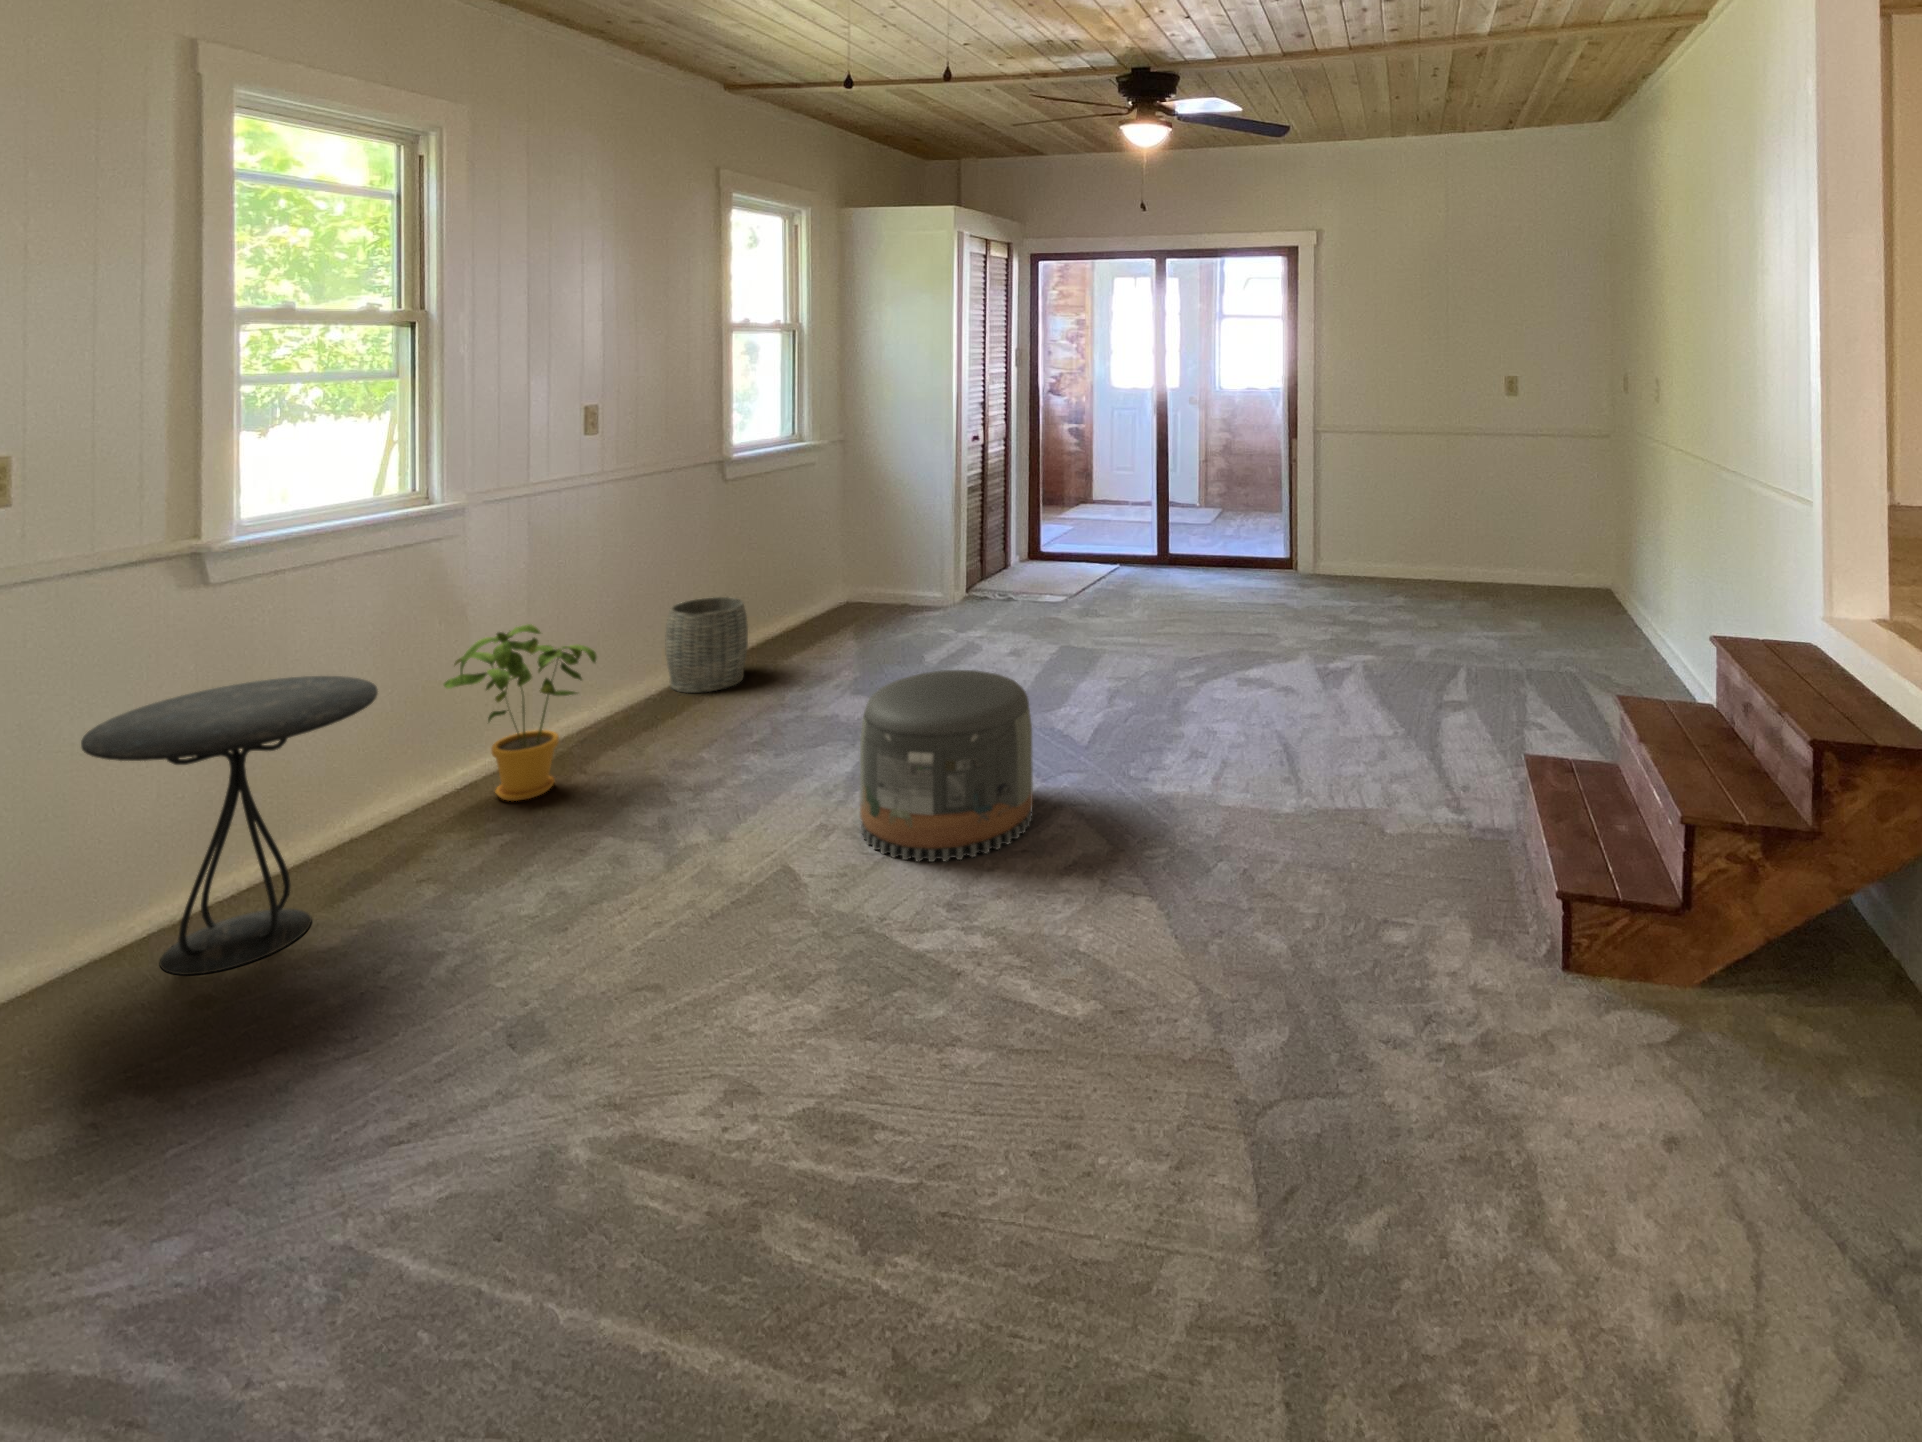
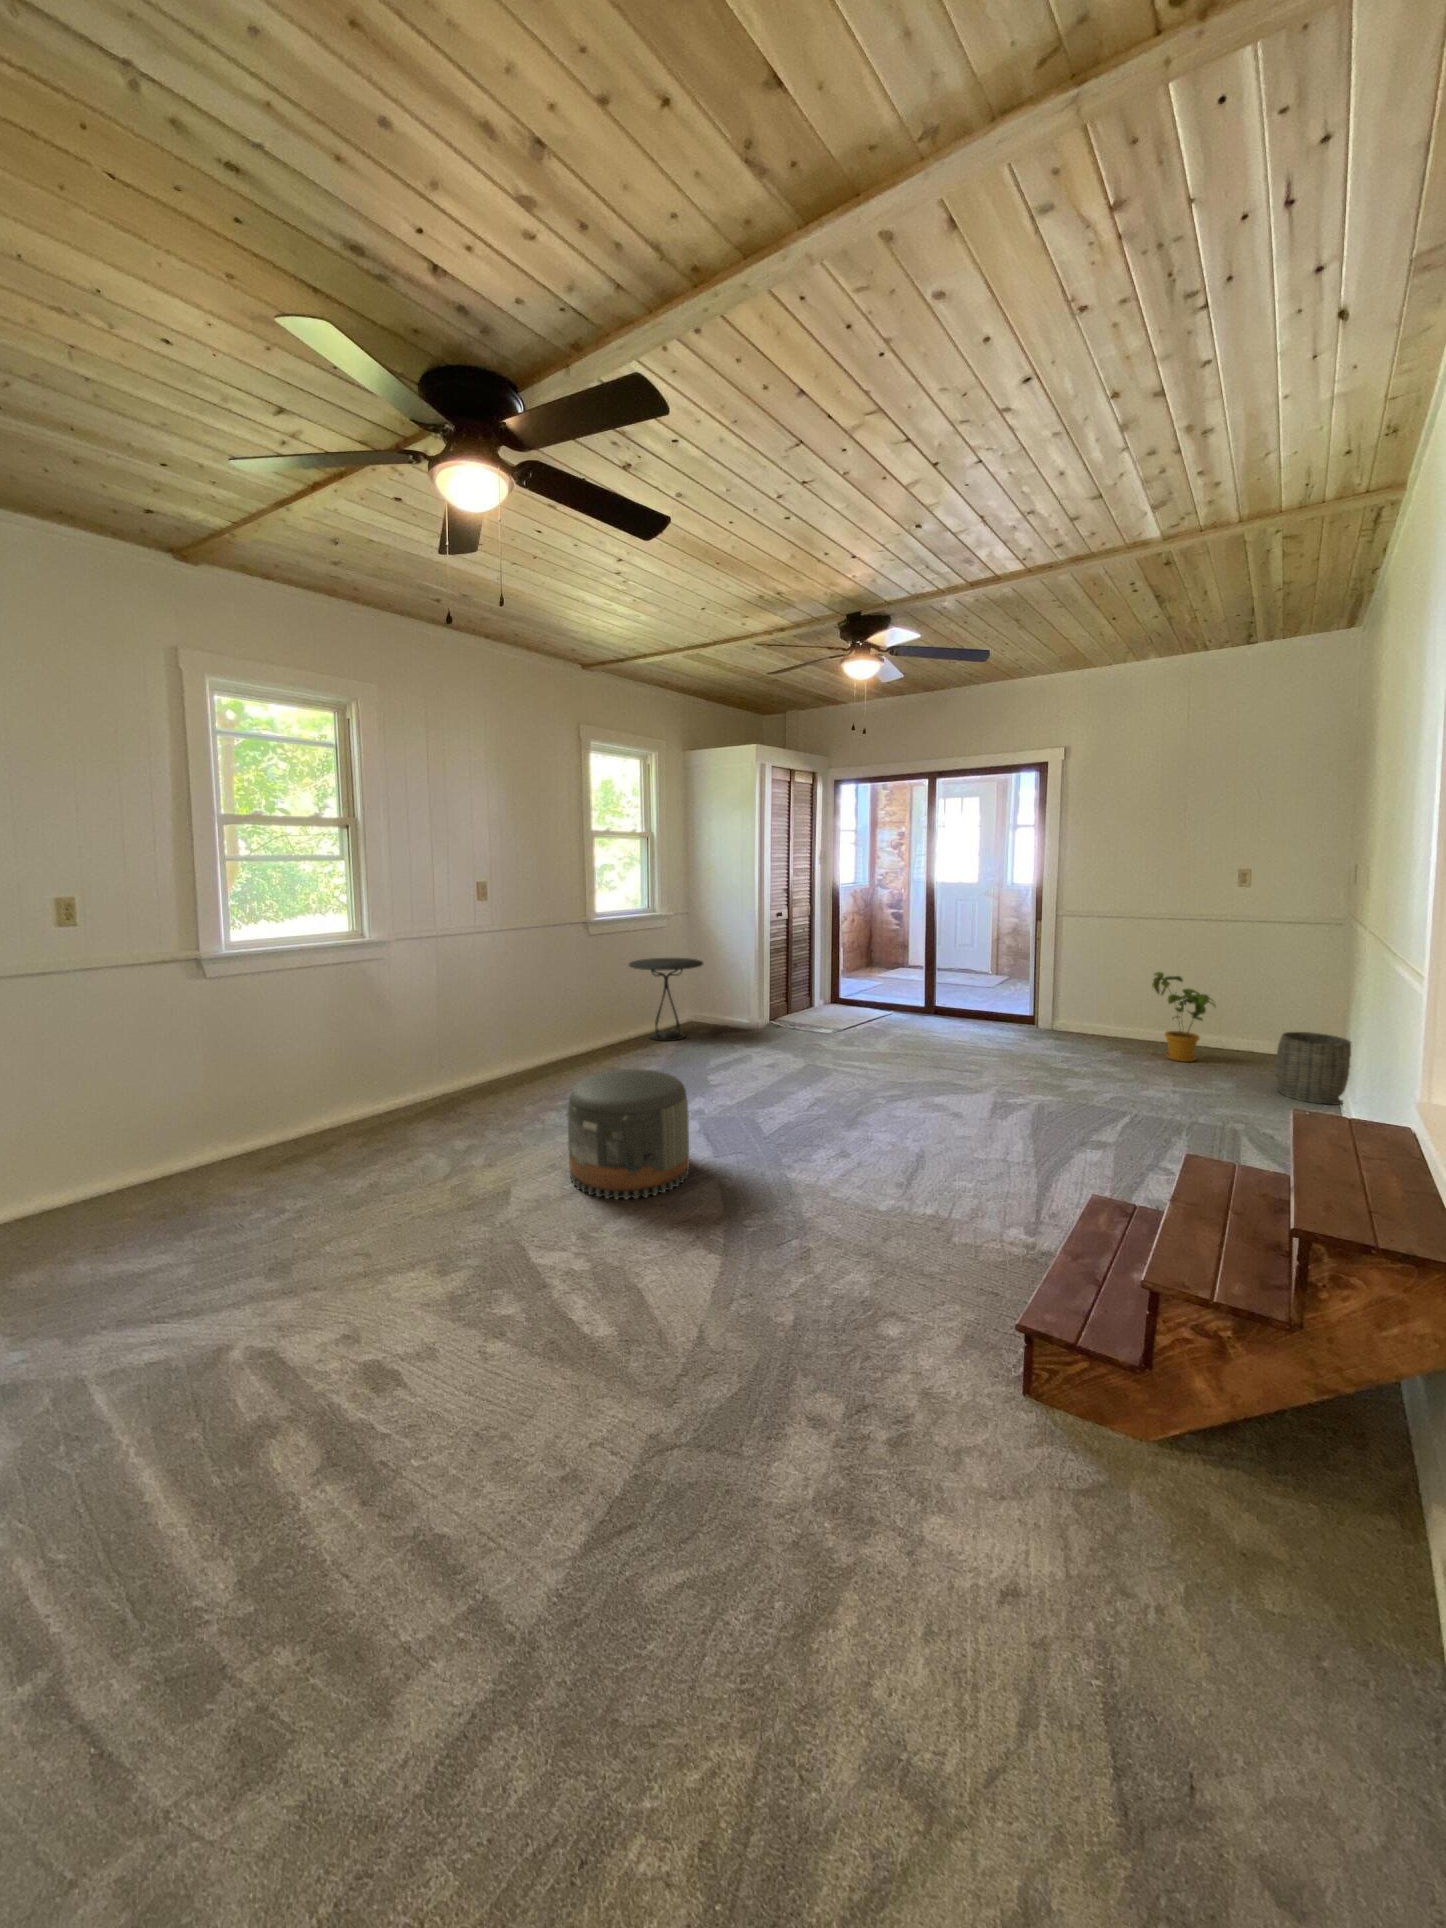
woven basket: present [666,597,748,693] -> present [1276,1032,1351,1105]
house plant: present [444,624,597,801] -> present [1152,972,1216,1062]
side table: present [81,676,378,975] -> present [629,958,703,1041]

